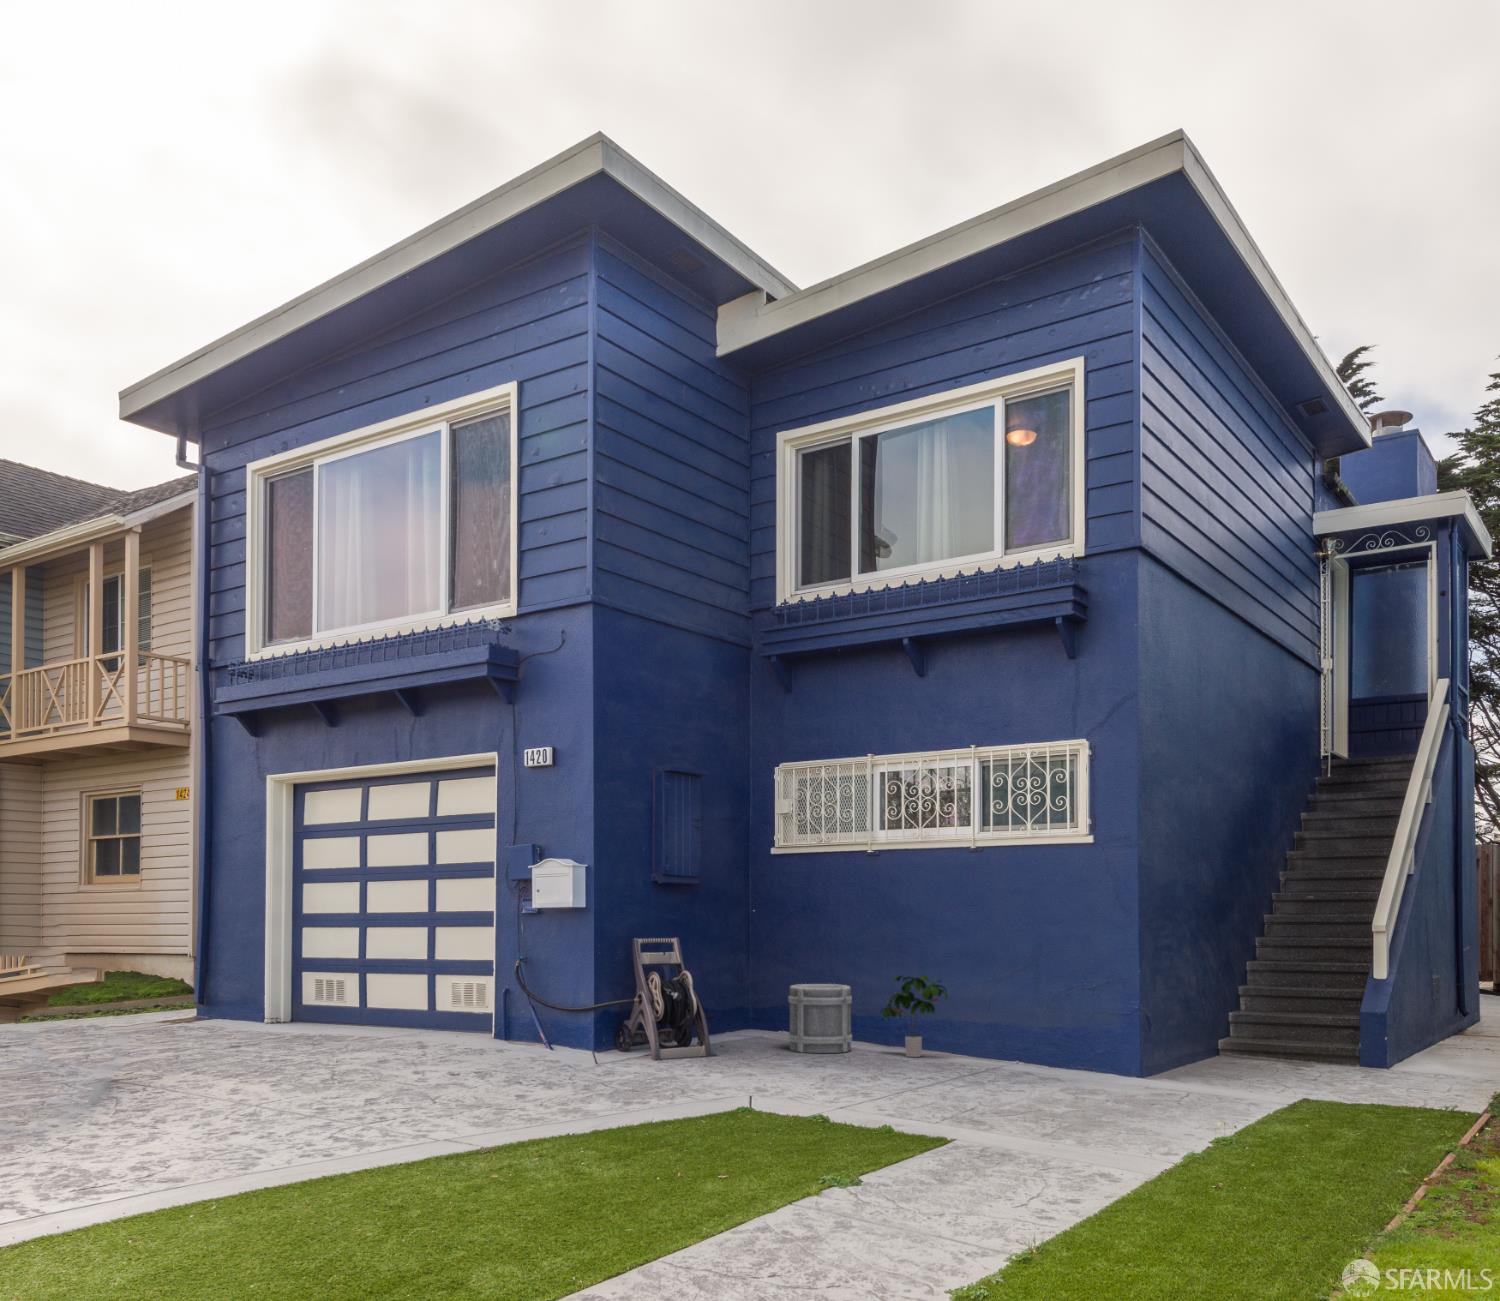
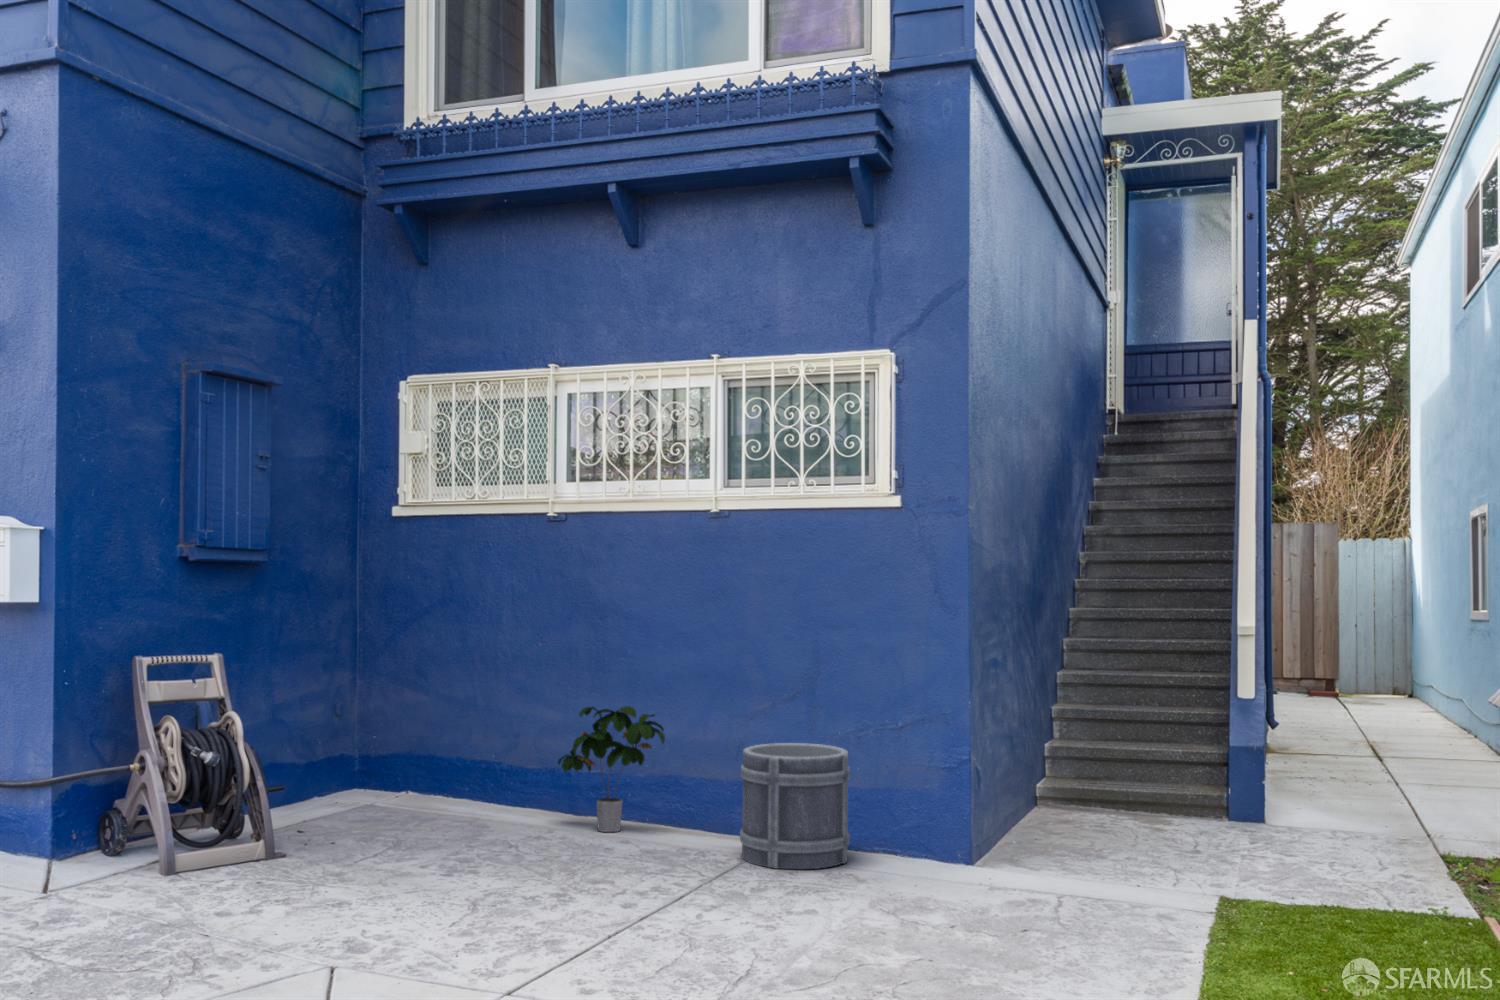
bucket: present [788,984,852,1053] -> present [740,743,850,869]

